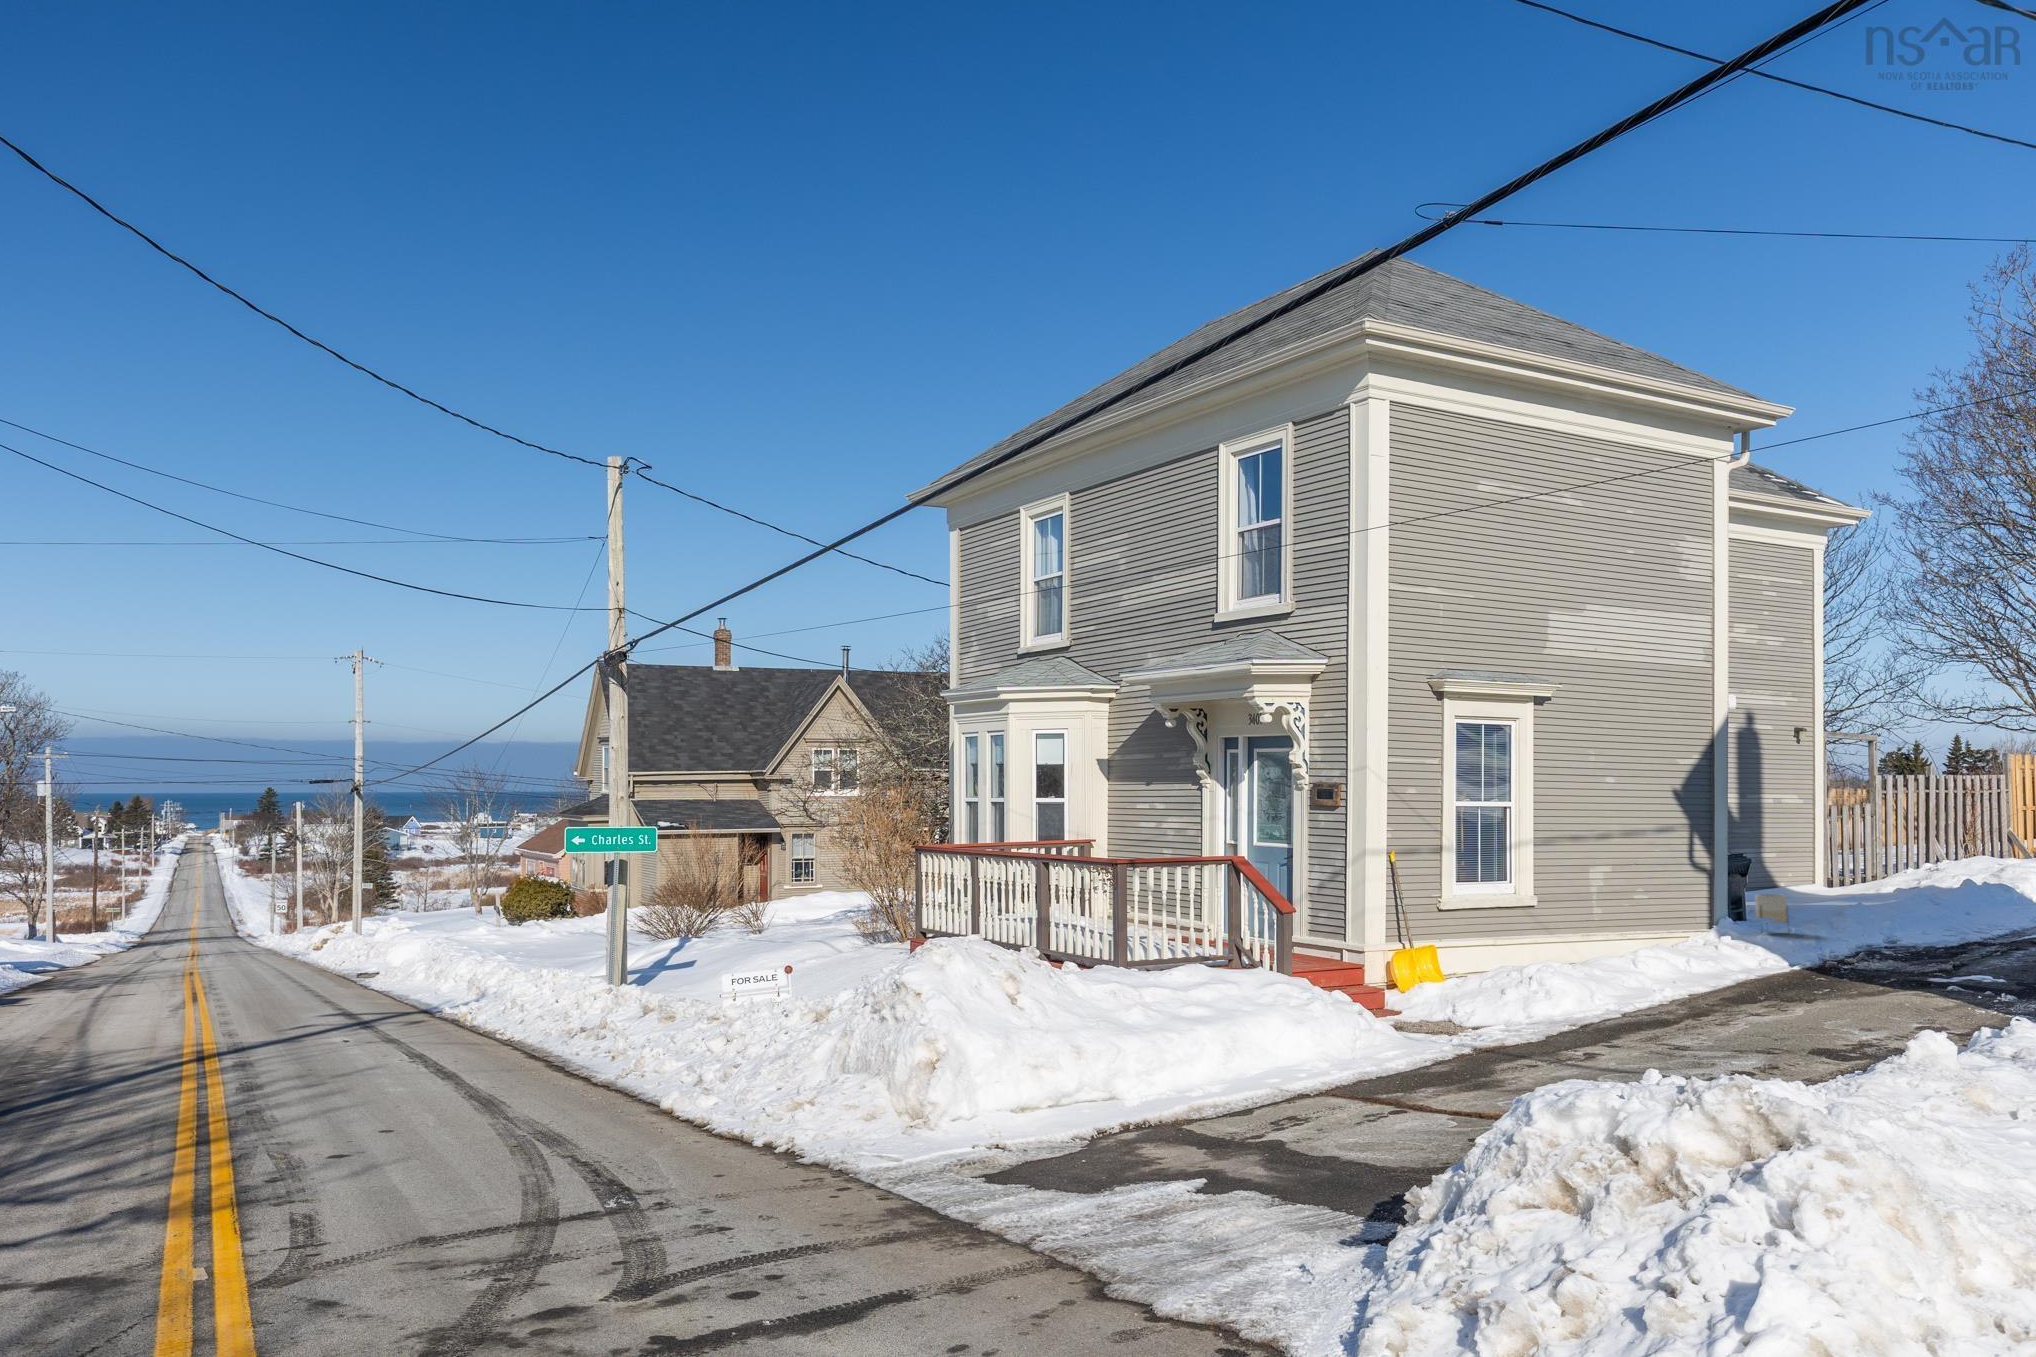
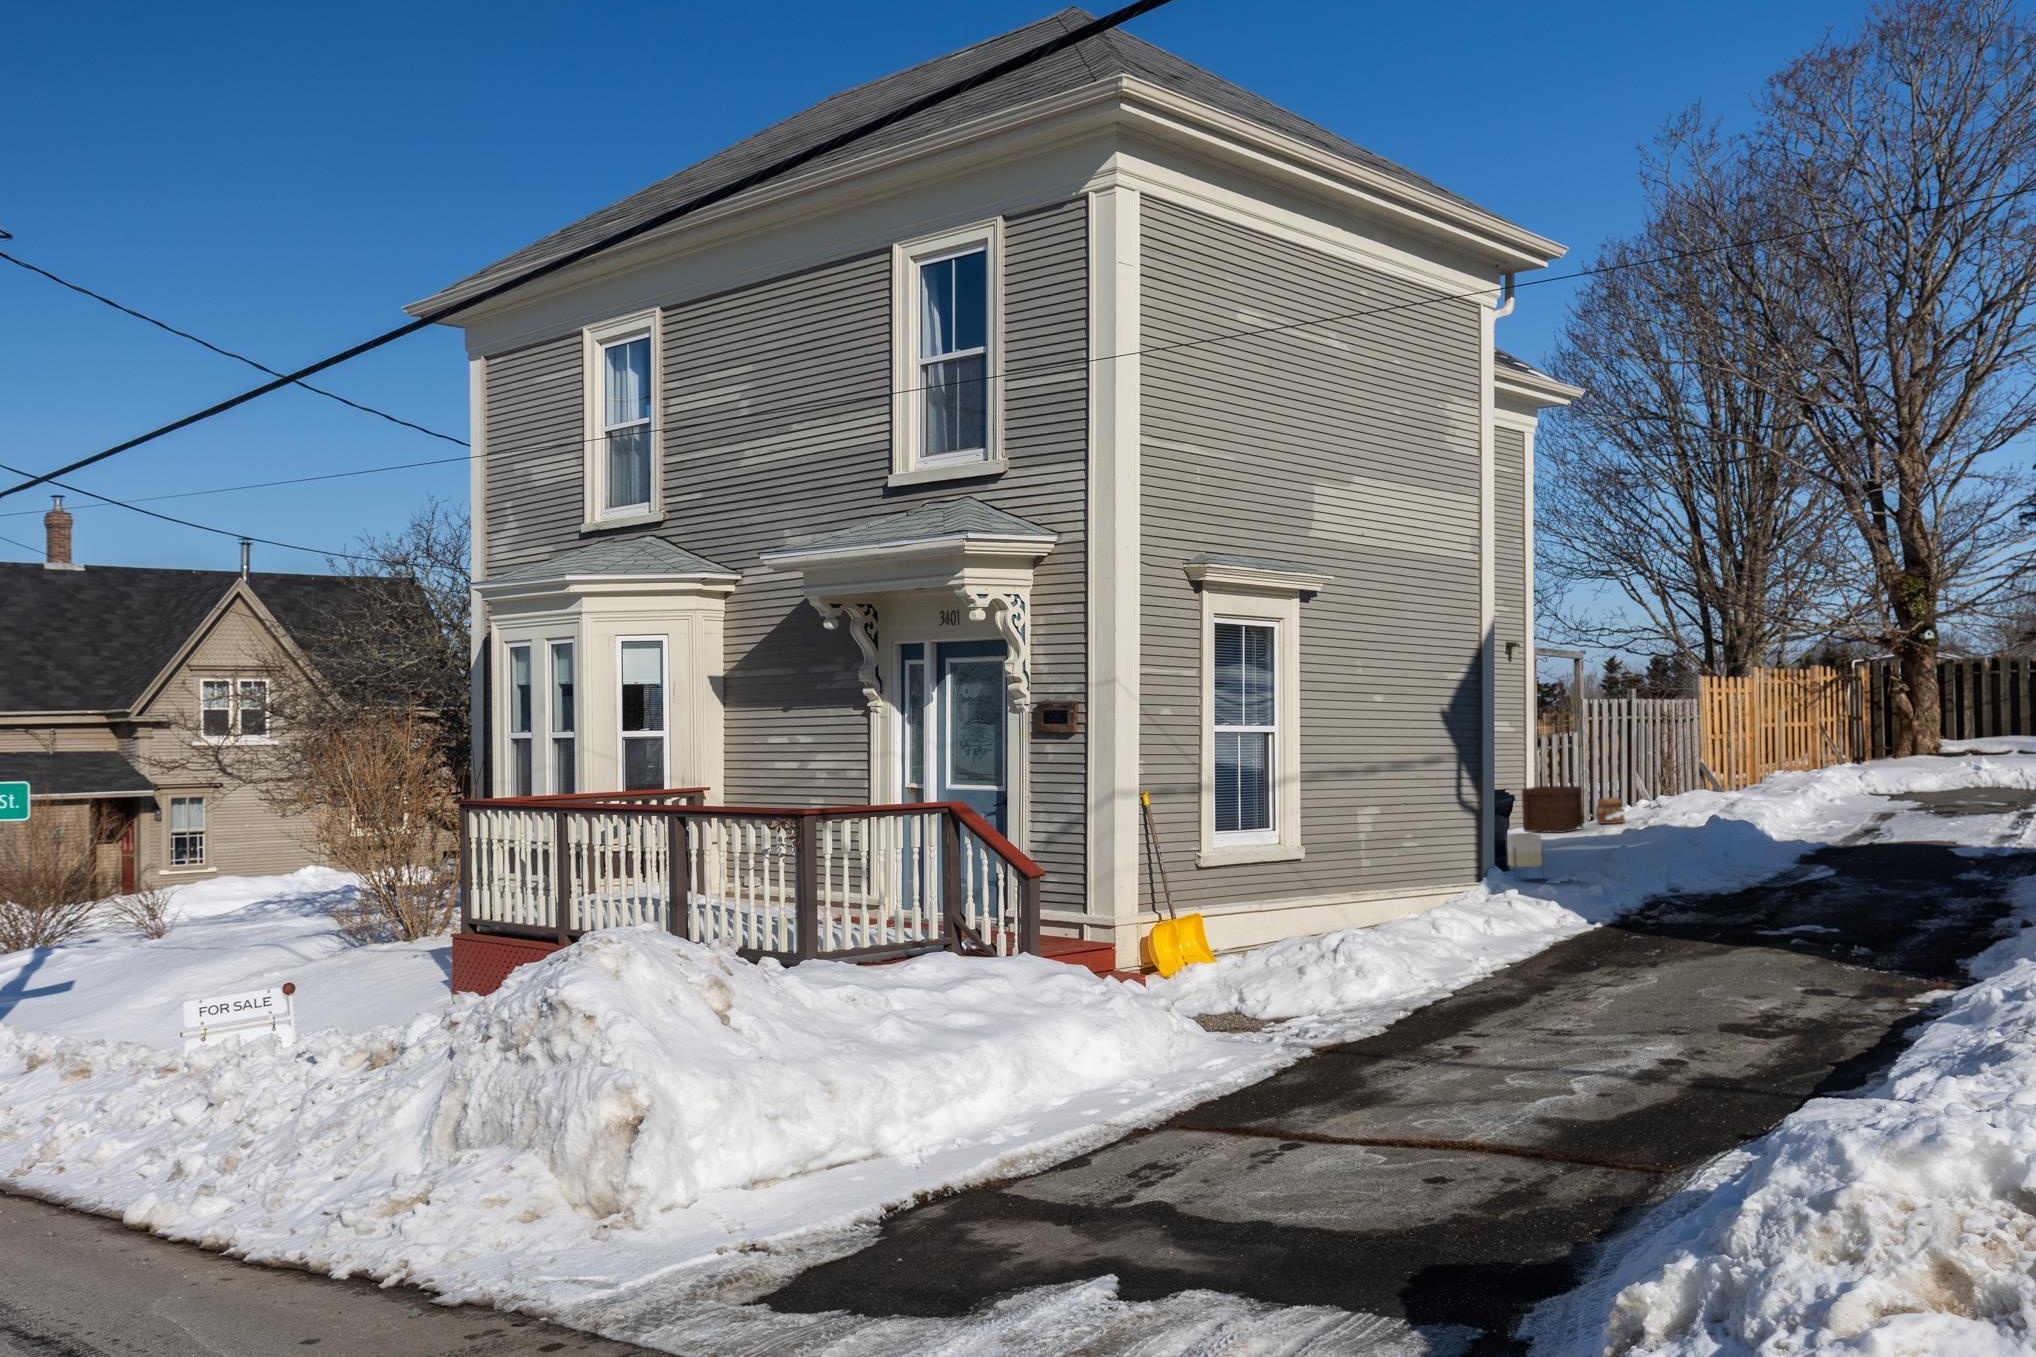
wooden crate: none [1806,854,1867,895] -> present [1522,786,1583,833]
backpack: none [1883,866,1912,889] -> present [1596,798,1625,824]

